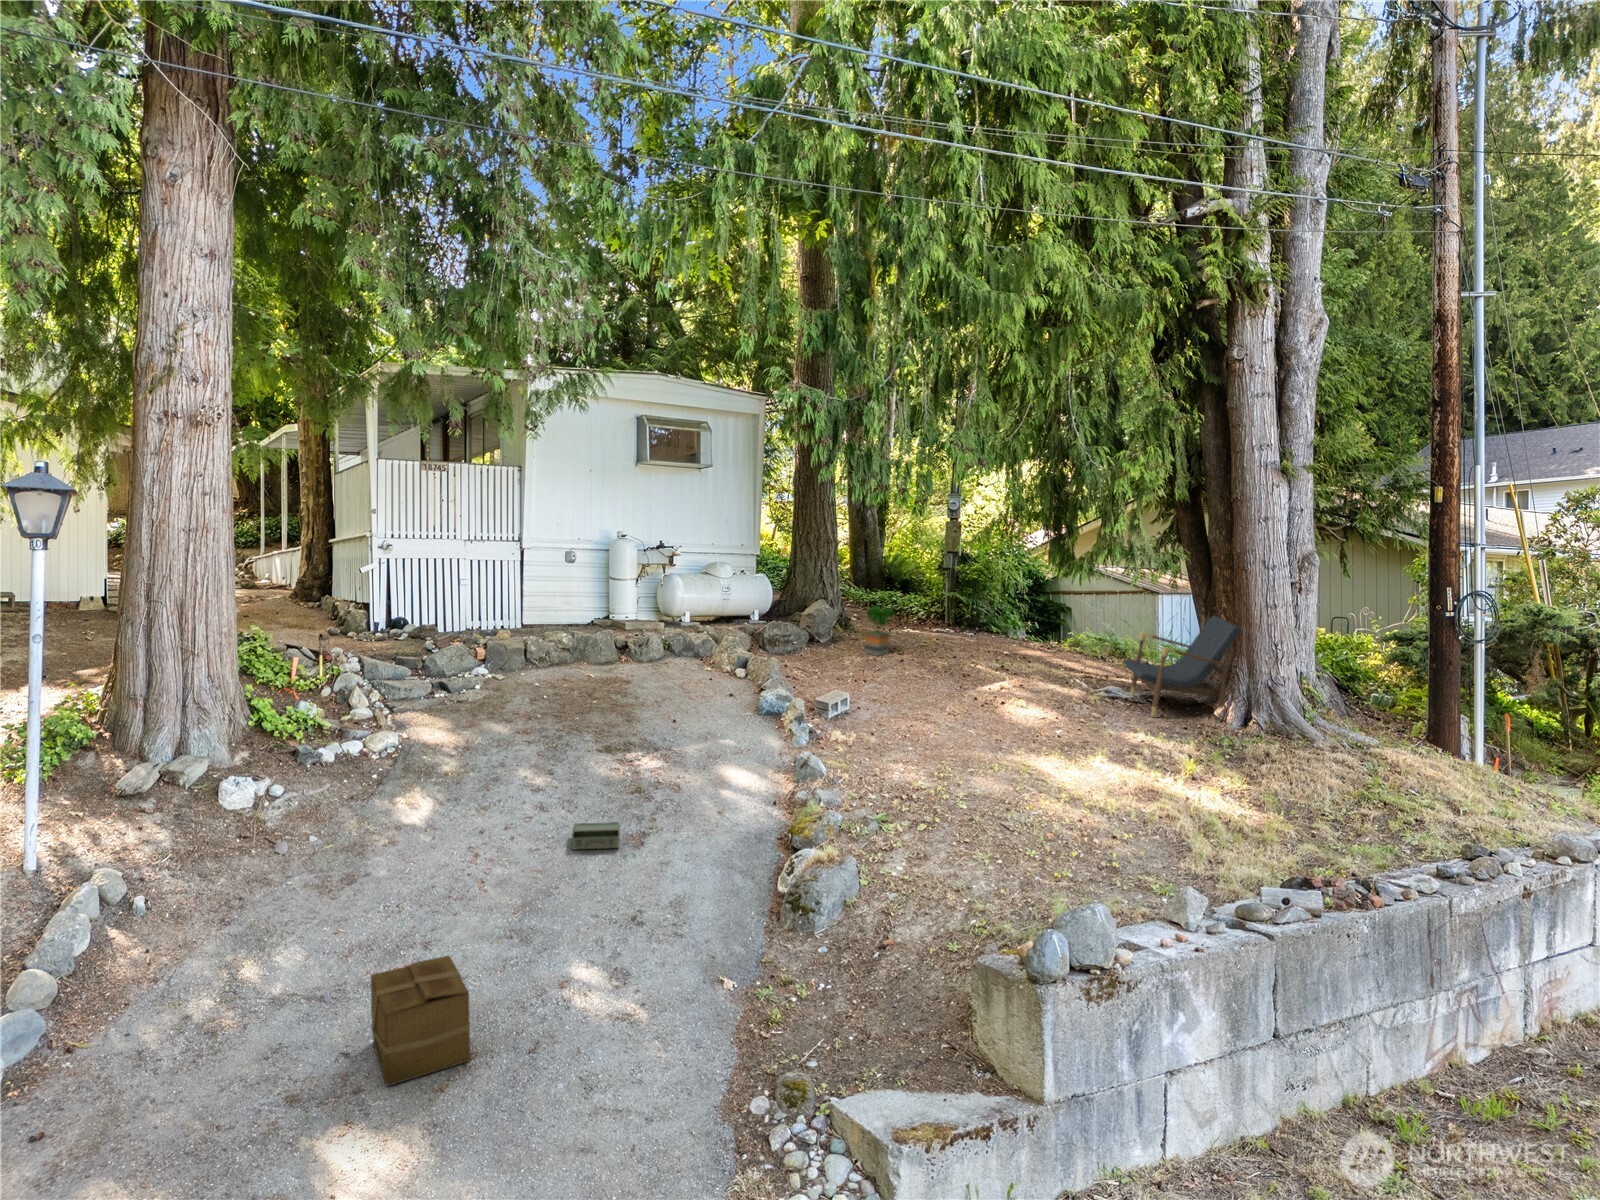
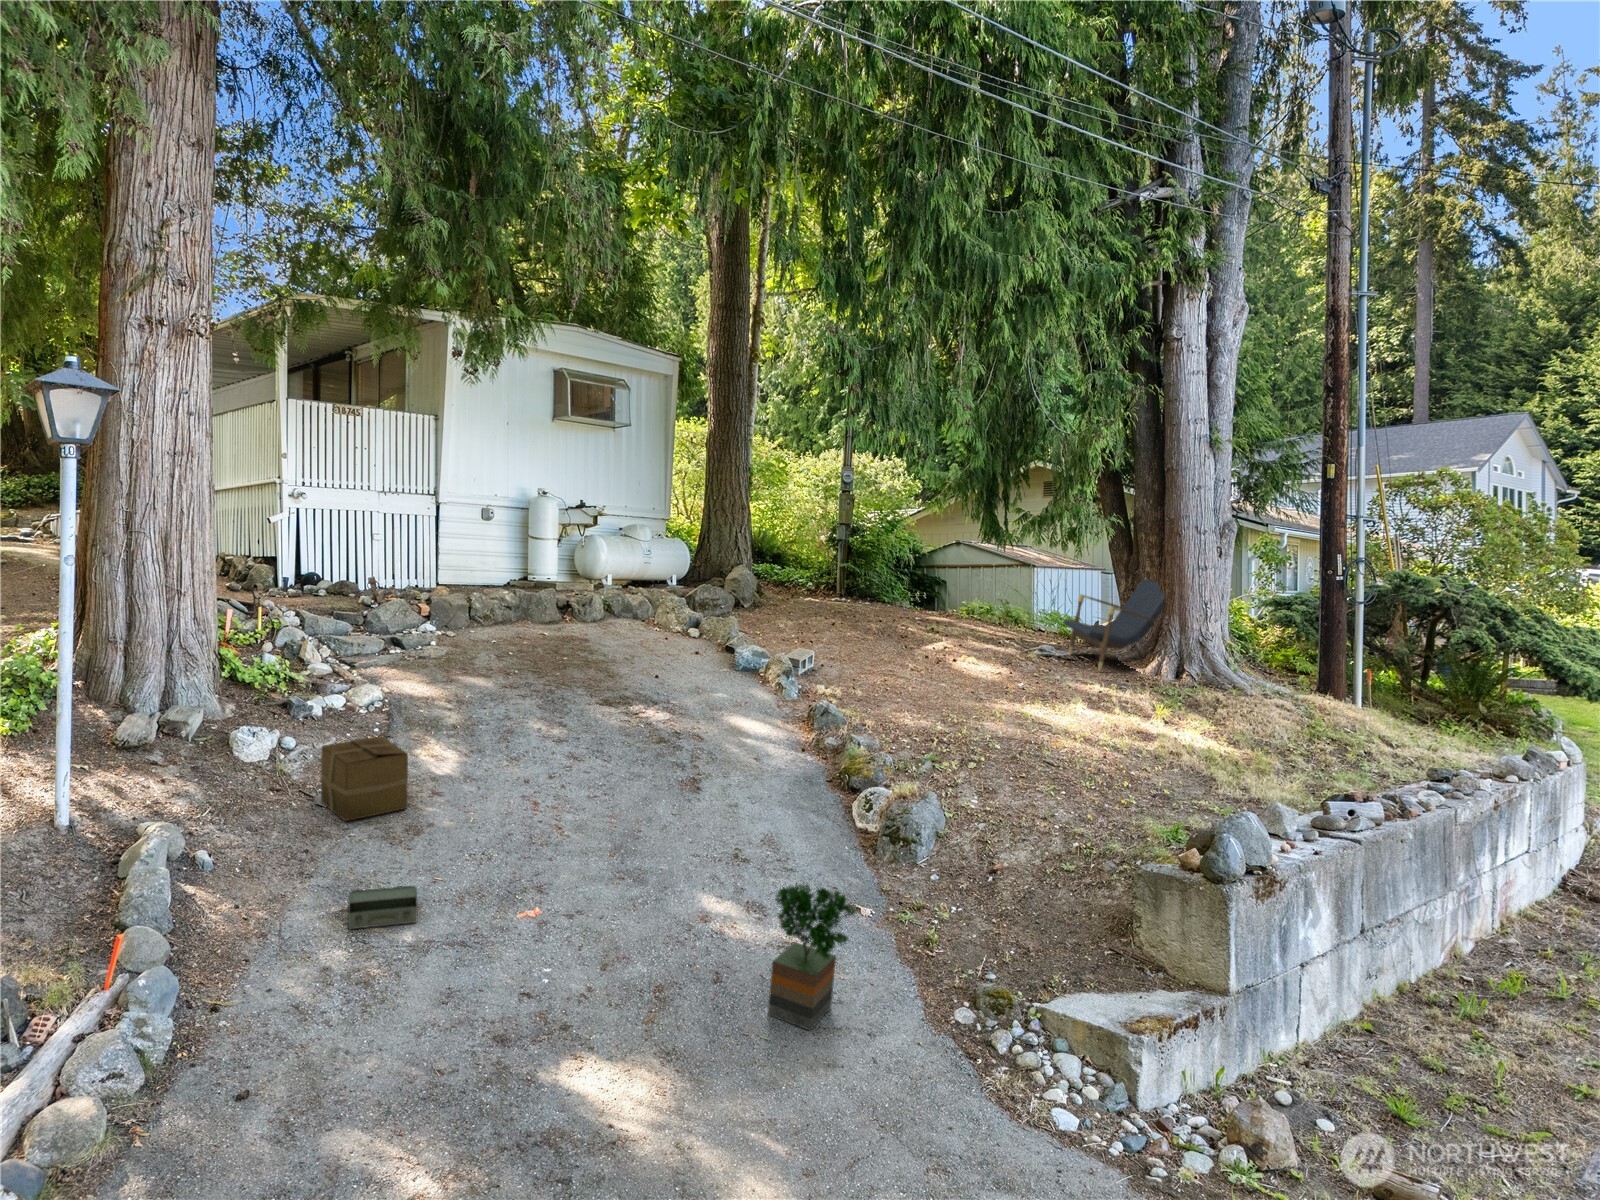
potted tree: present [864,606,895,656] -> present [768,883,856,1031]
toolbox: present [572,822,620,849] -> present [348,886,418,929]
cardboard box: present [371,956,470,1086] -> present [321,737,408,821]

